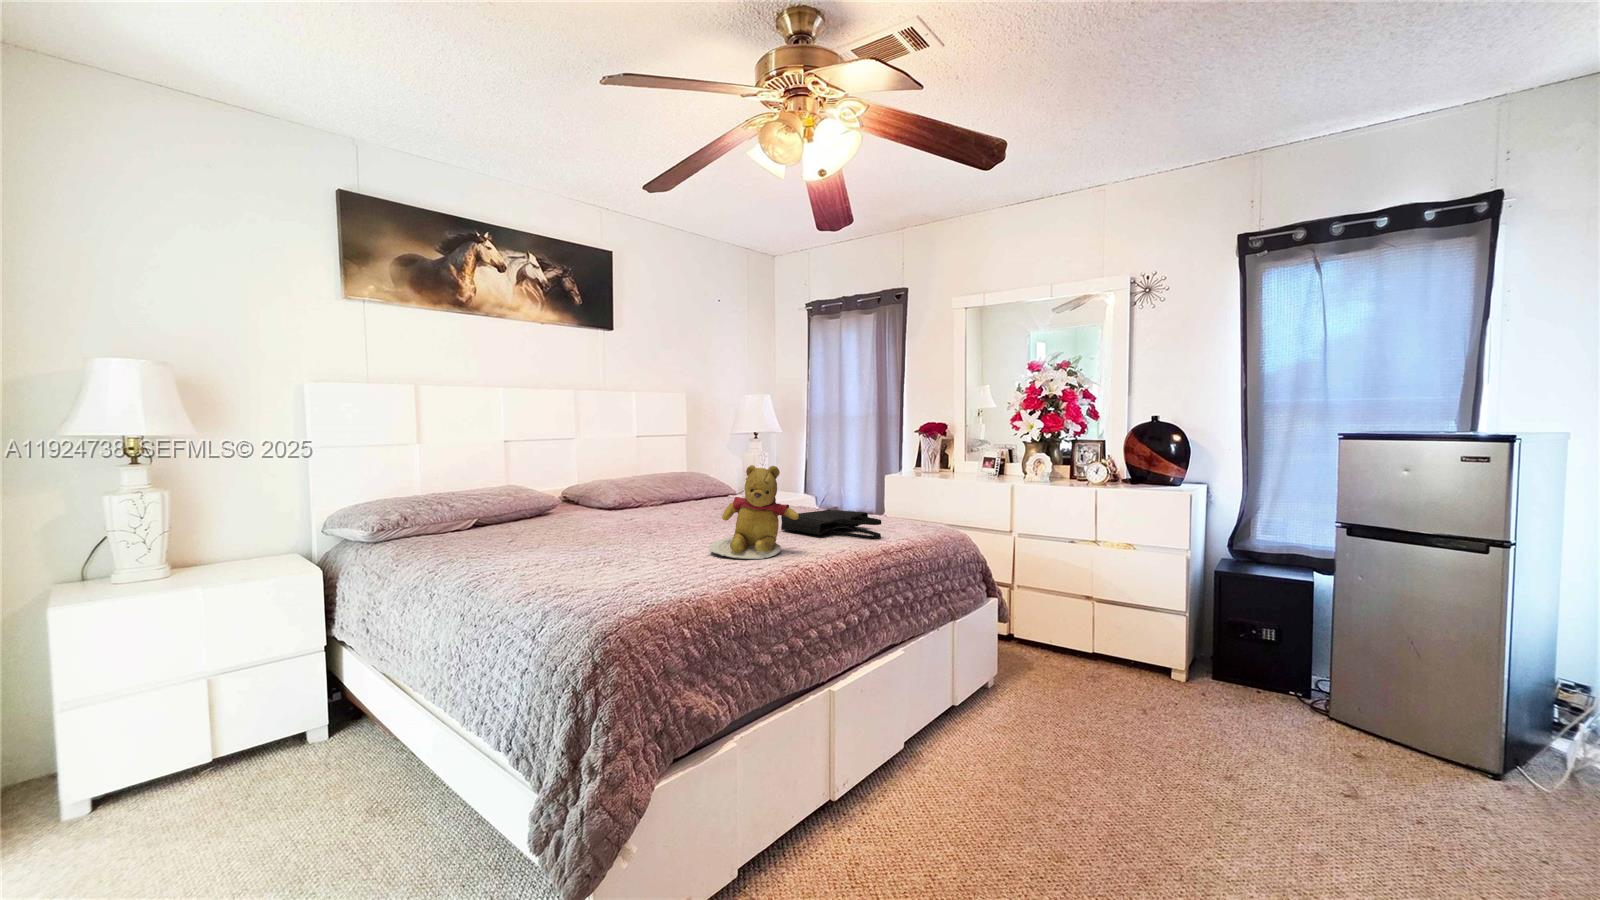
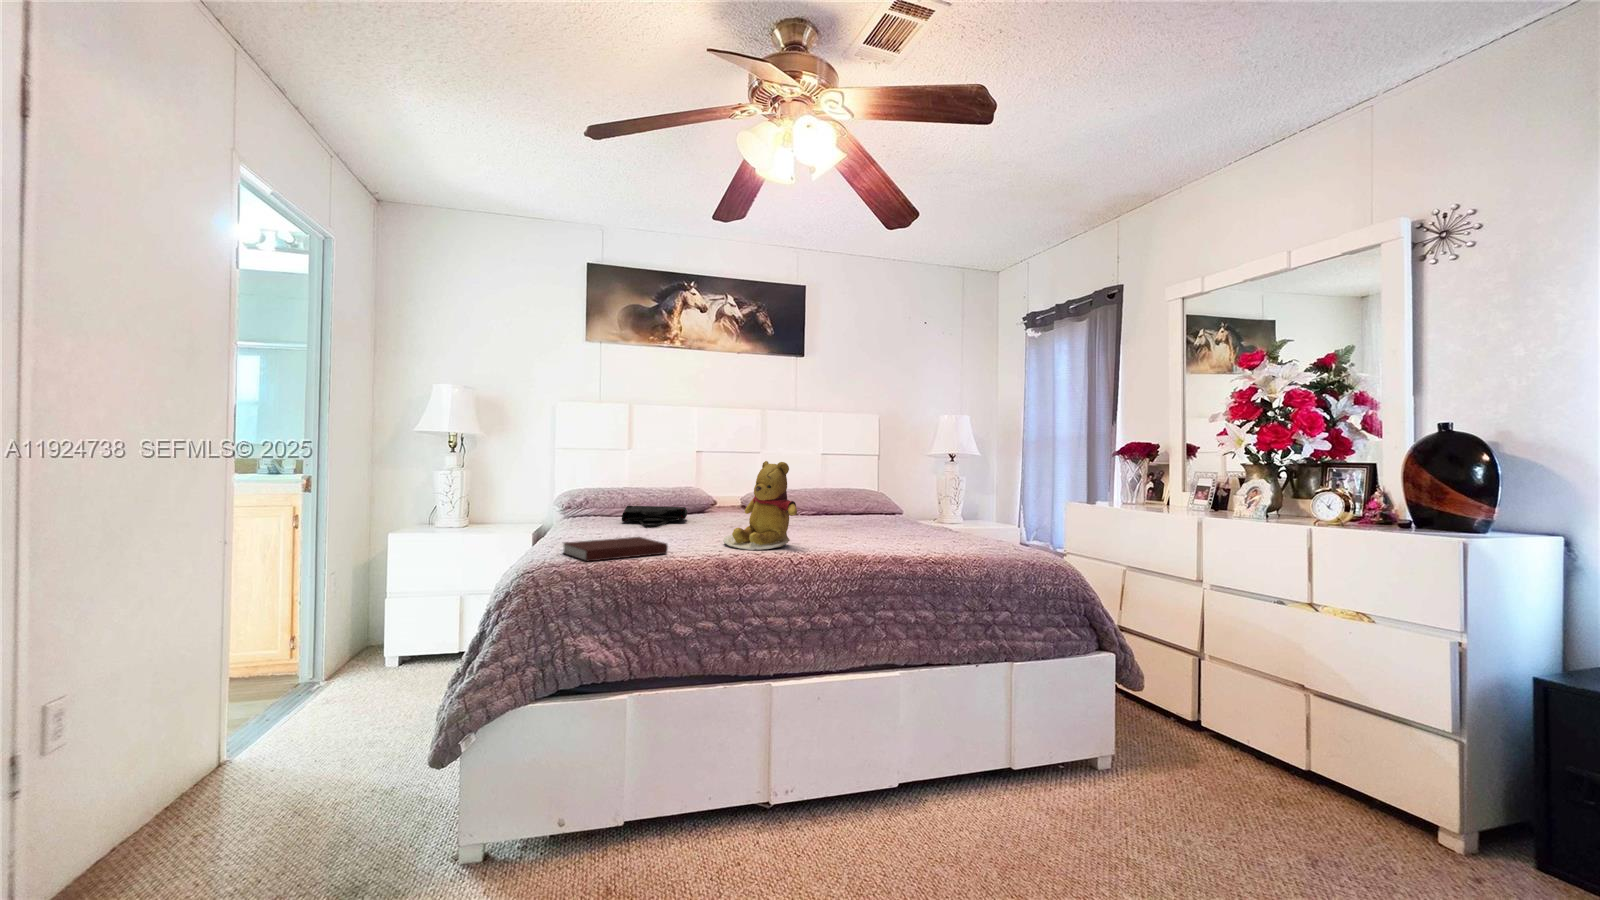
tote bag: present [781,509,881,540] -> present [622,506,687,528]
notebook: none [593,562,705,603] -> present [563,537,668,561]

